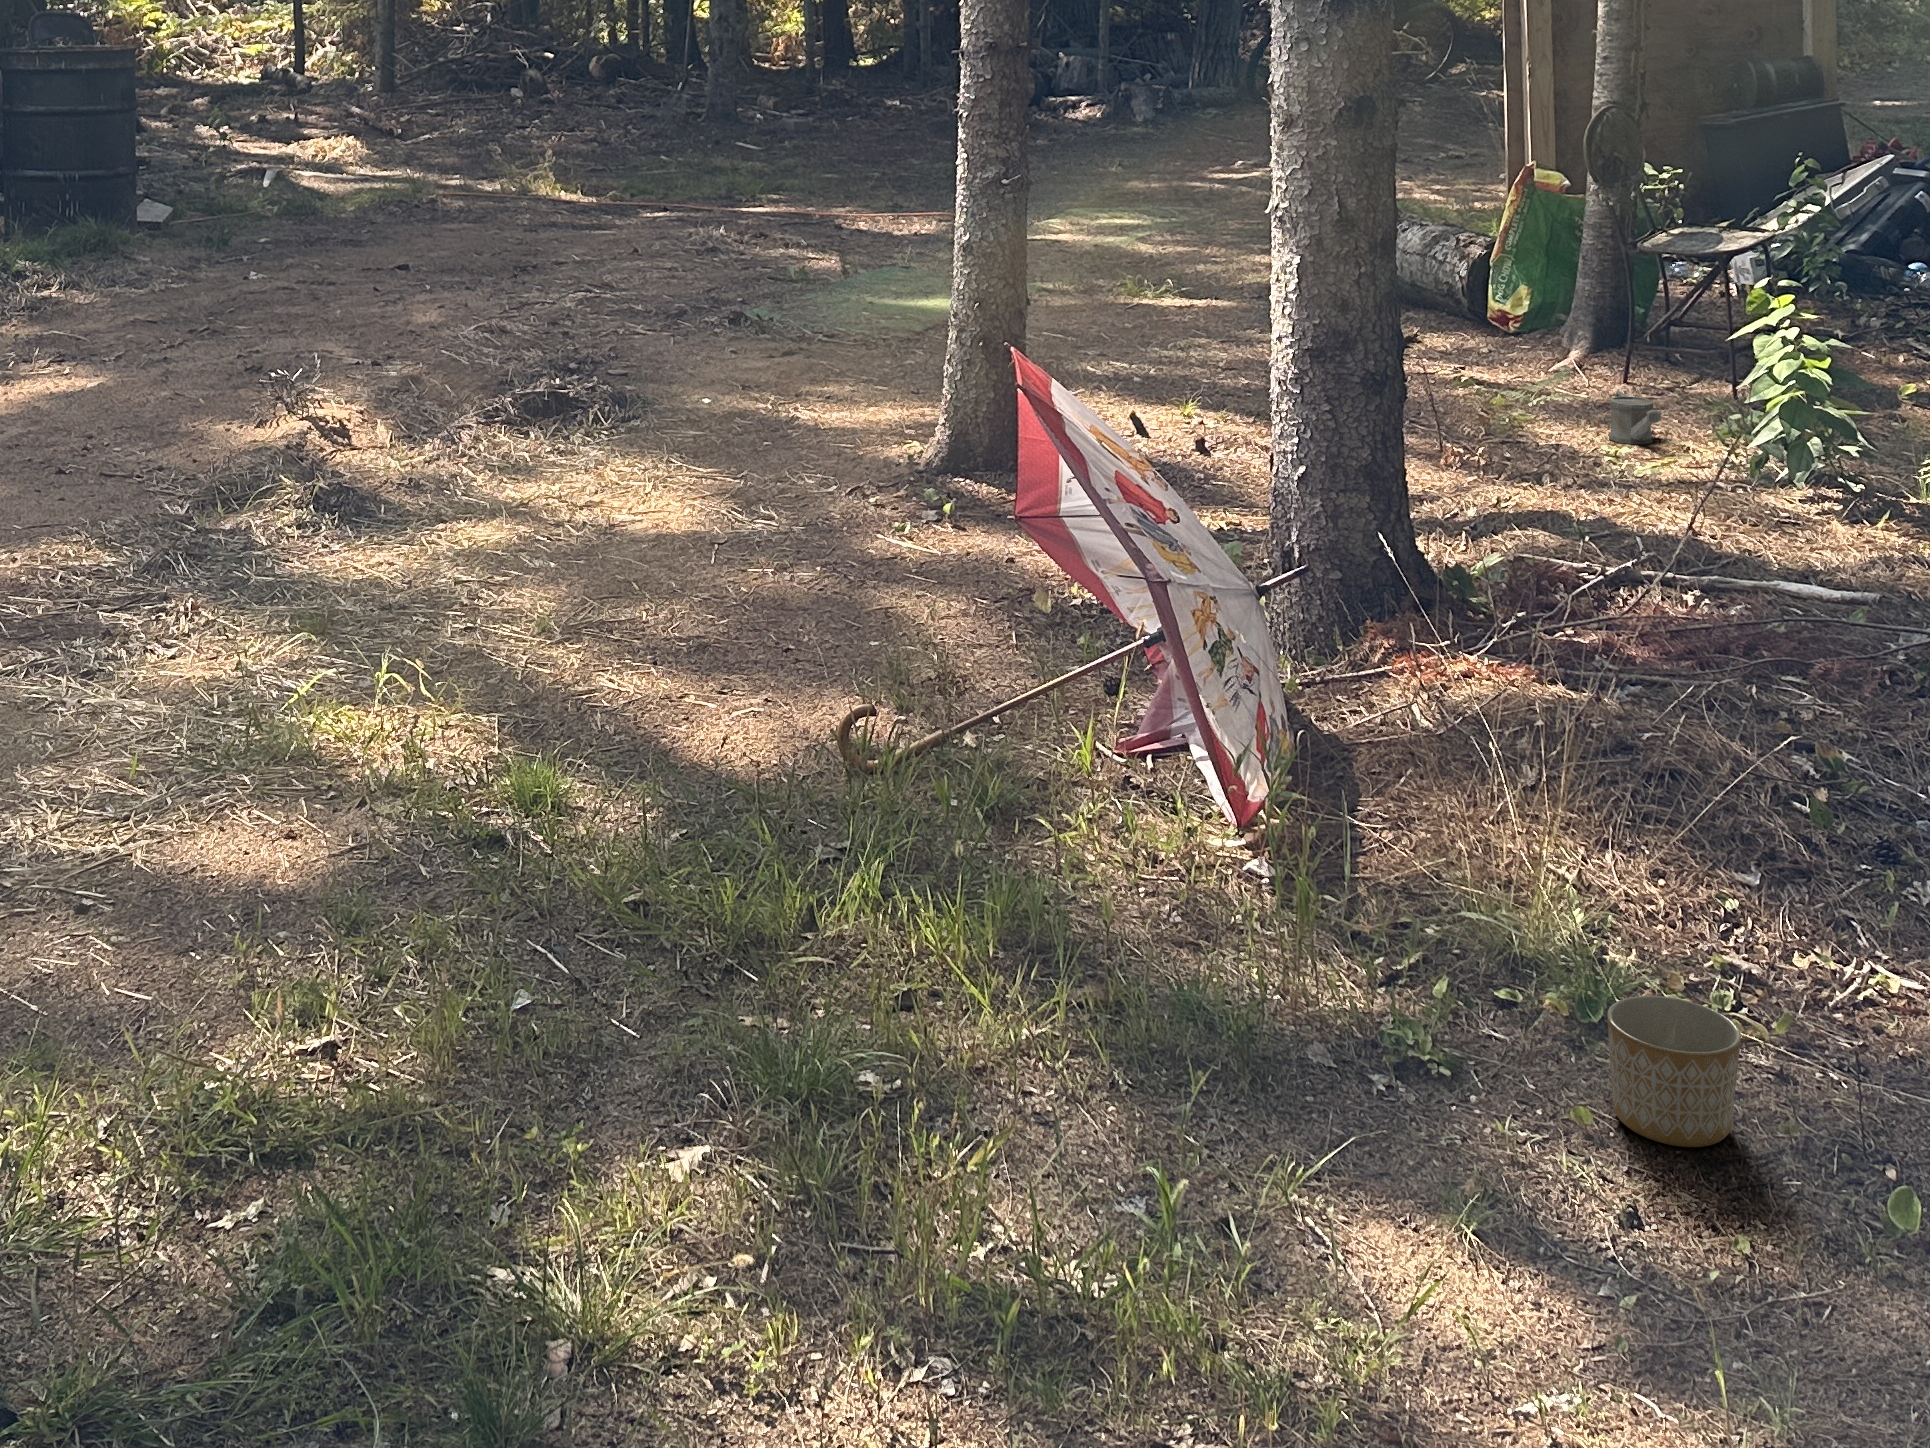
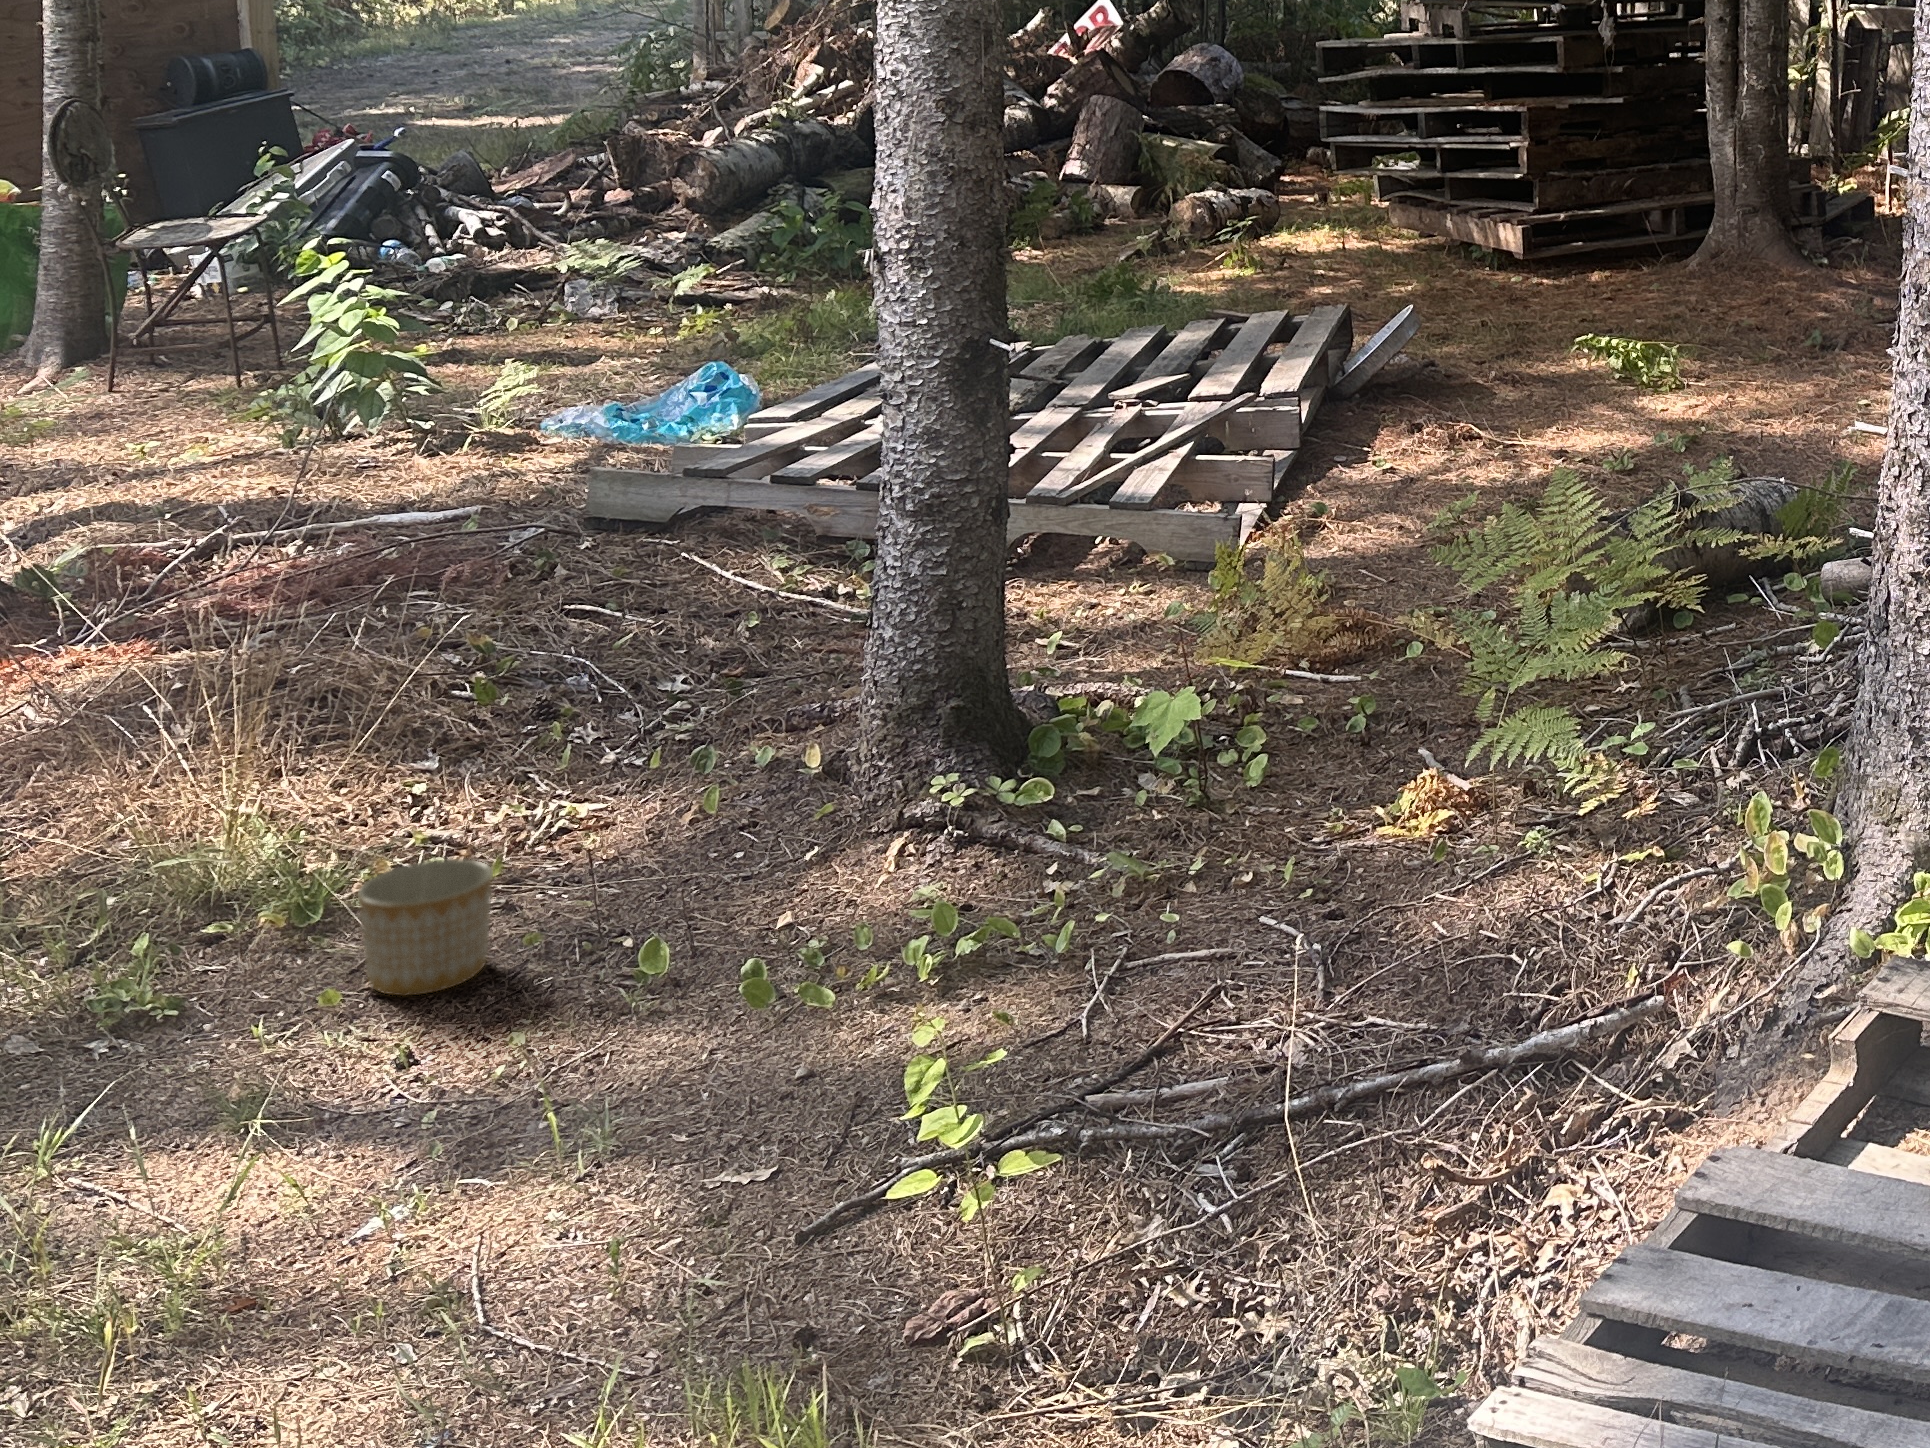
watering can: present [1609,392,1661,444] -> none [111,393,179,447]

